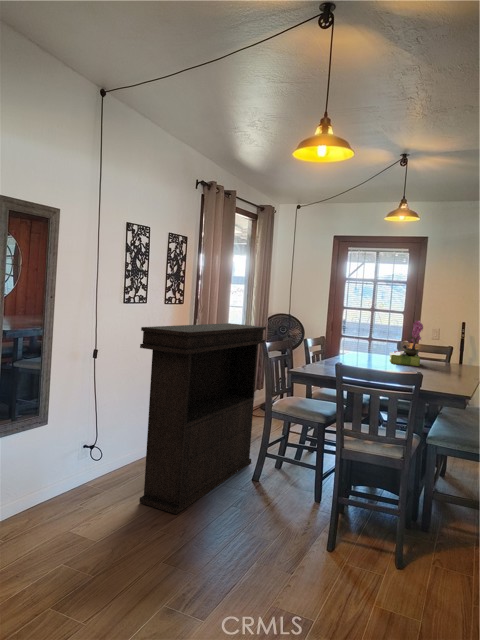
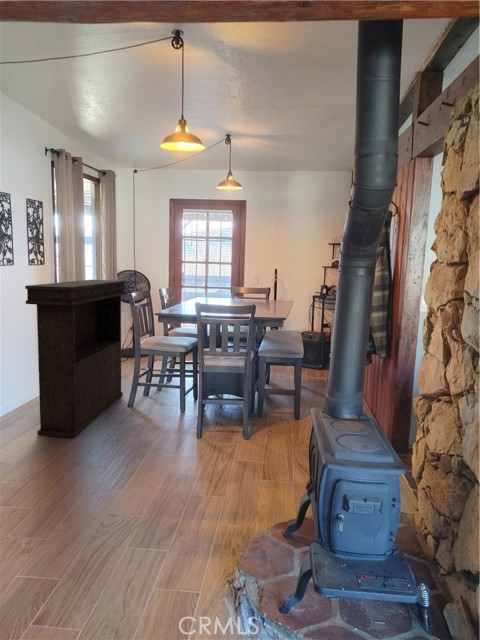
flower arrangement: present [390,320,423,366] -> none [226,268,251,304]

